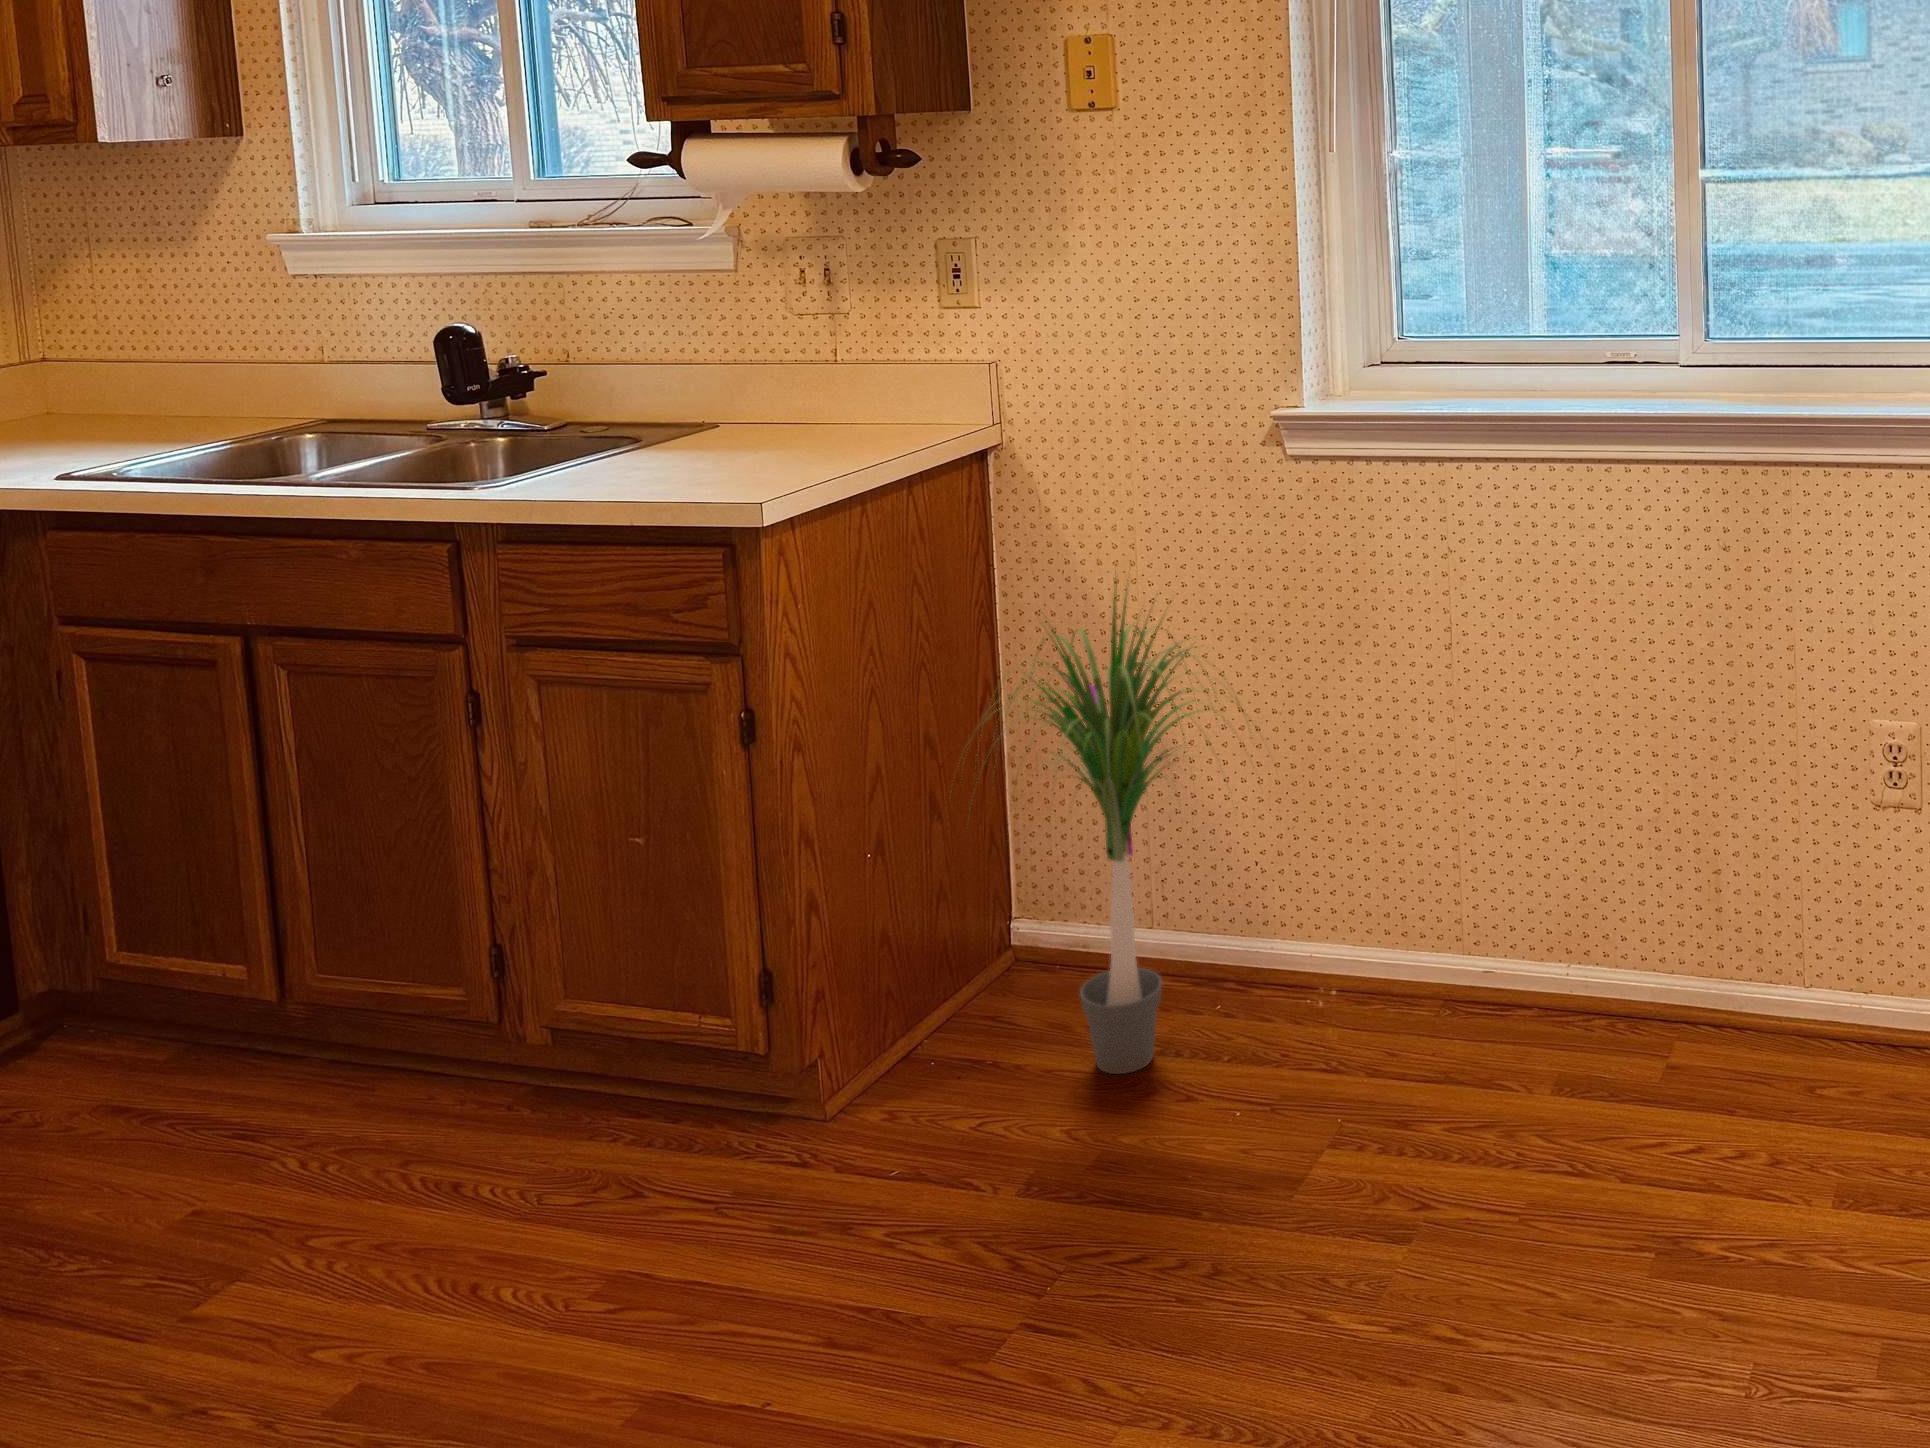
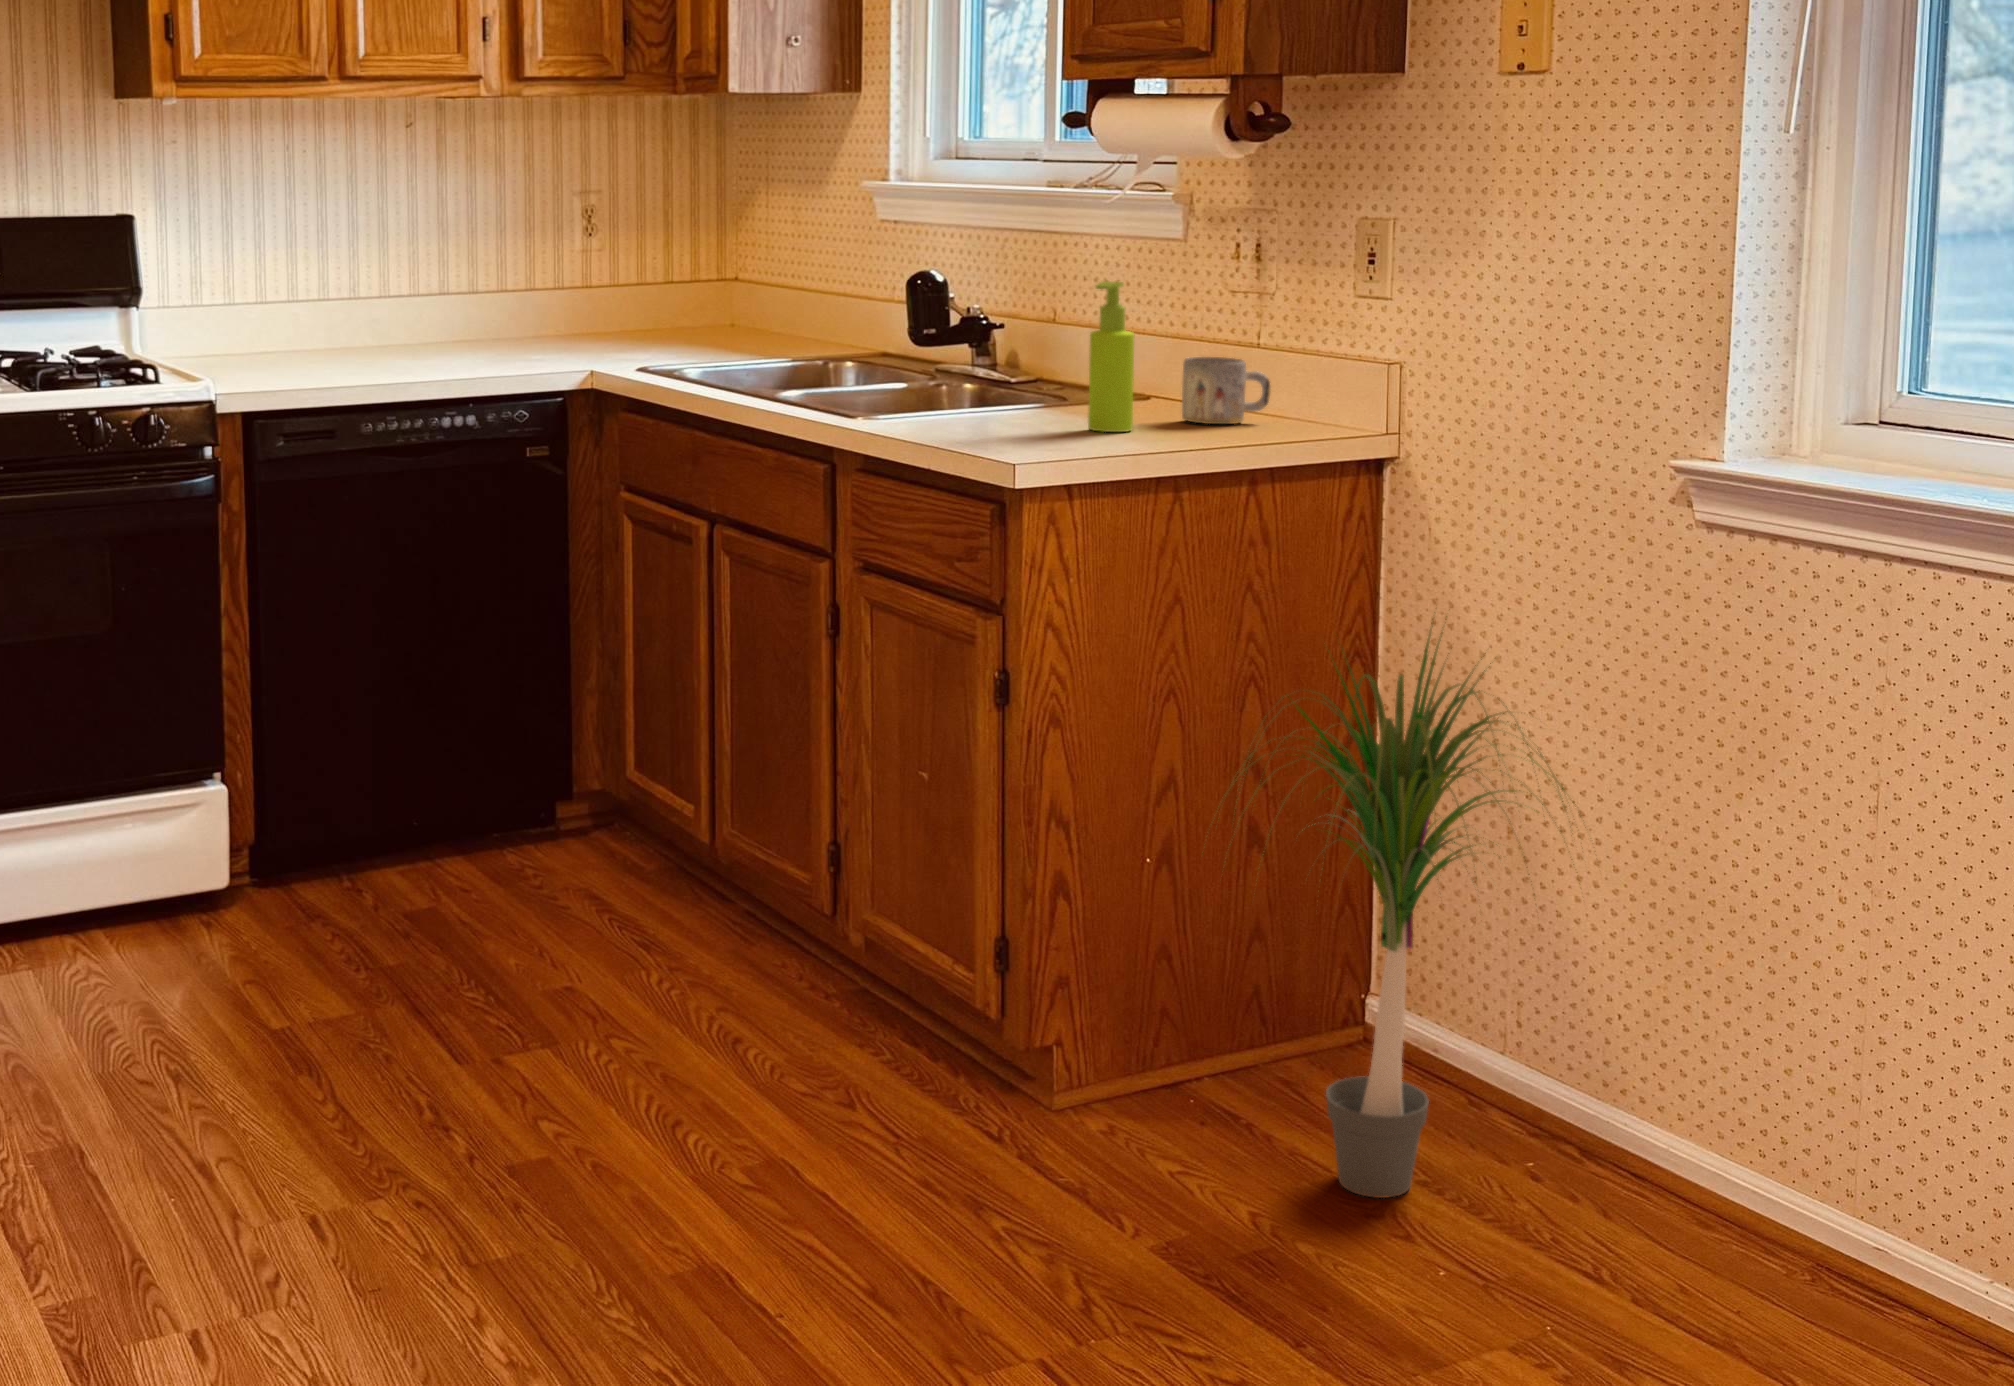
soap dispenser: none [740,320,790,464] -> present [1088,281,1134,432]
mug: none [801,377,880,441] -> present [1182,357,1271,424]

